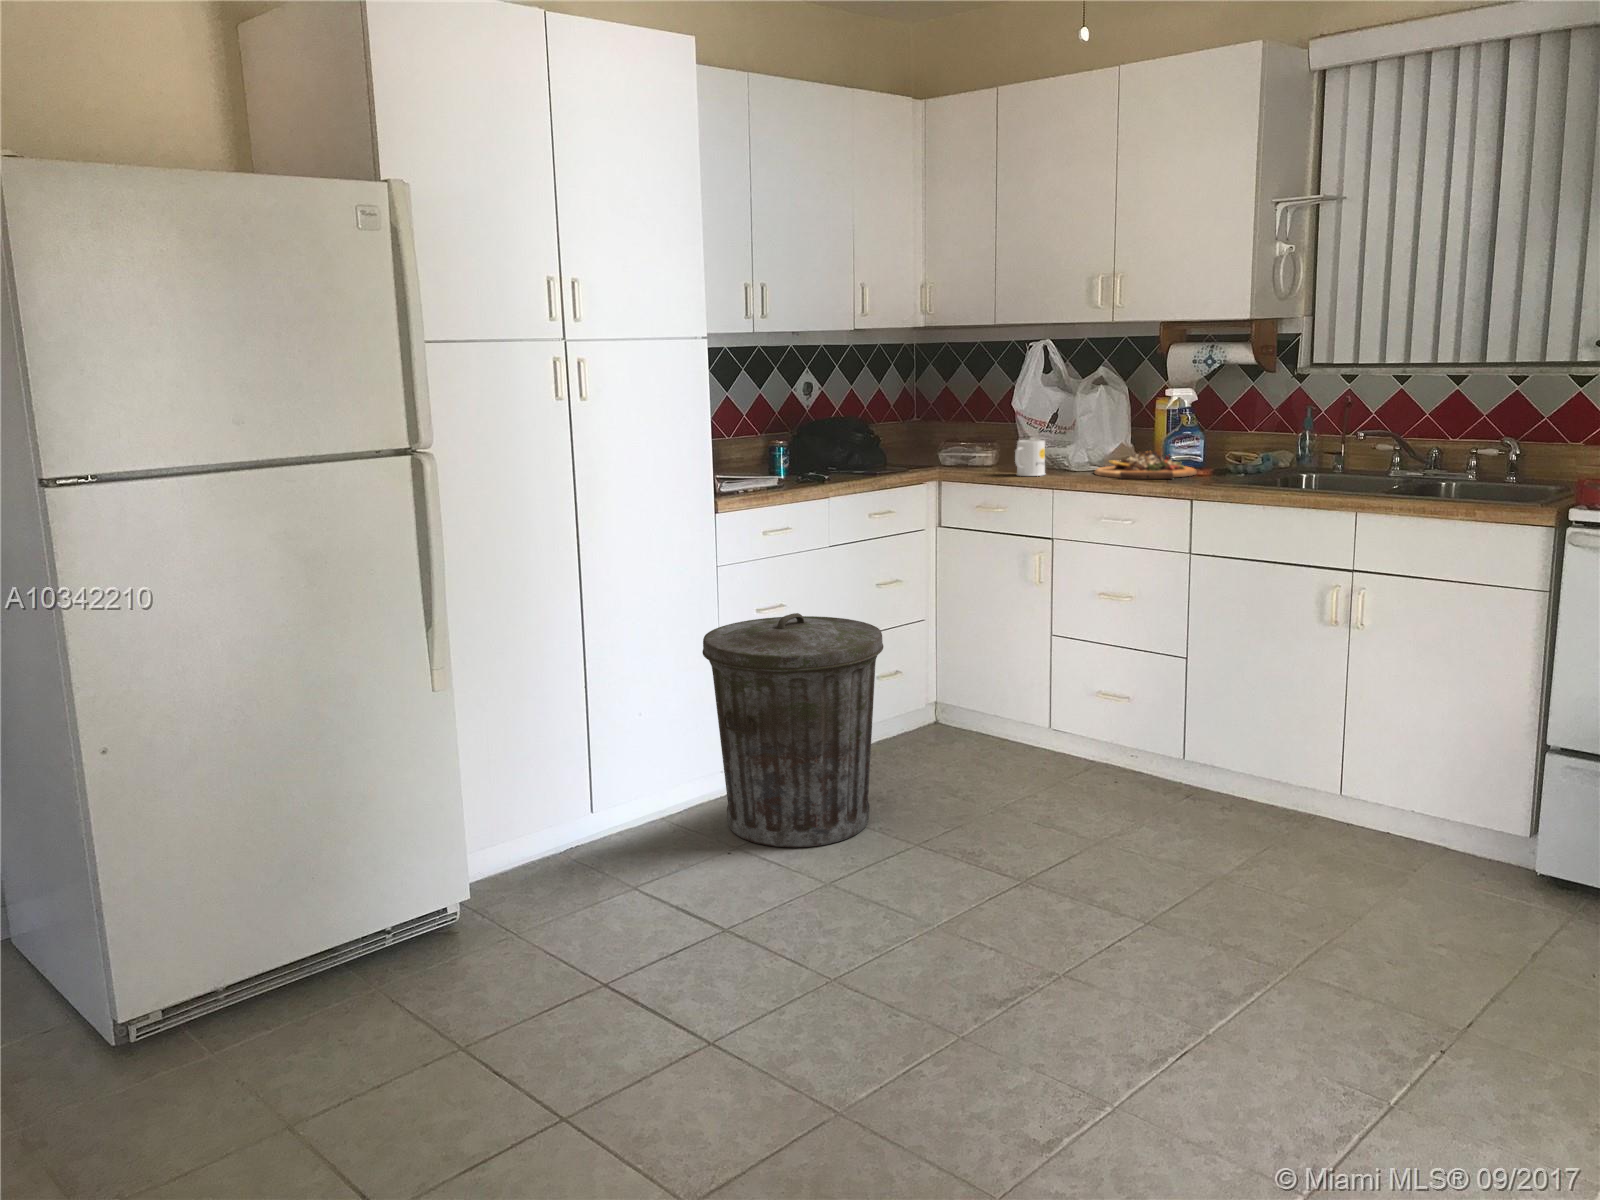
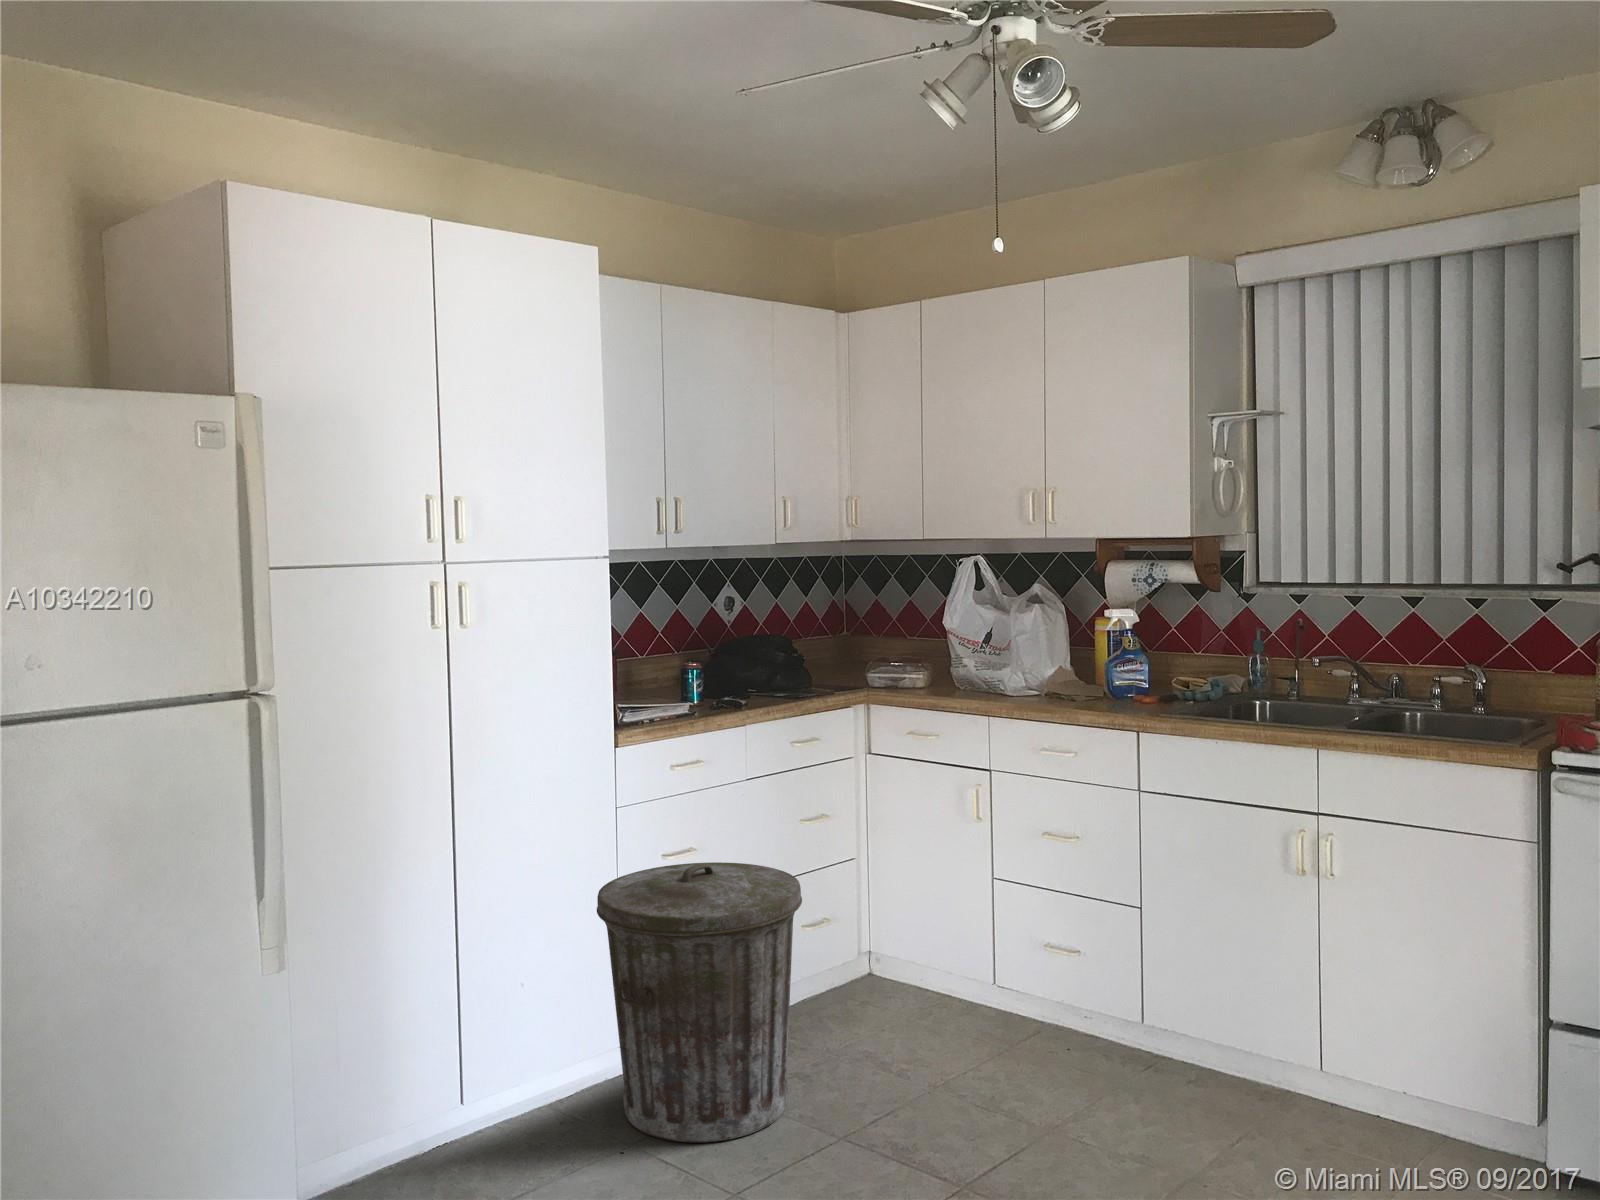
mug: present [1015,440,1045,476] -> none [947,662,980,702]
cutting board: present [1094,451,1197,479] -> none [1032,674,1143,707]

